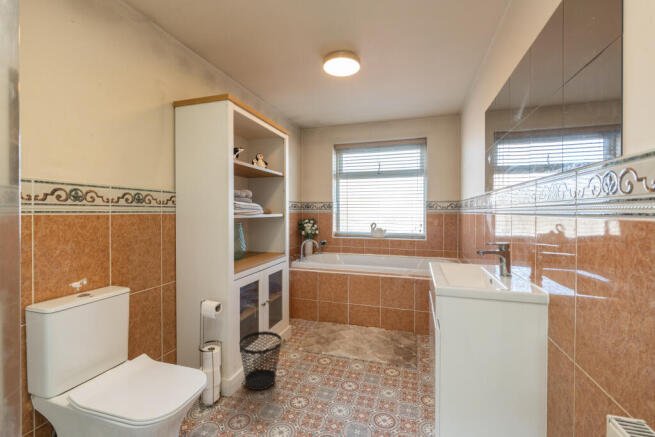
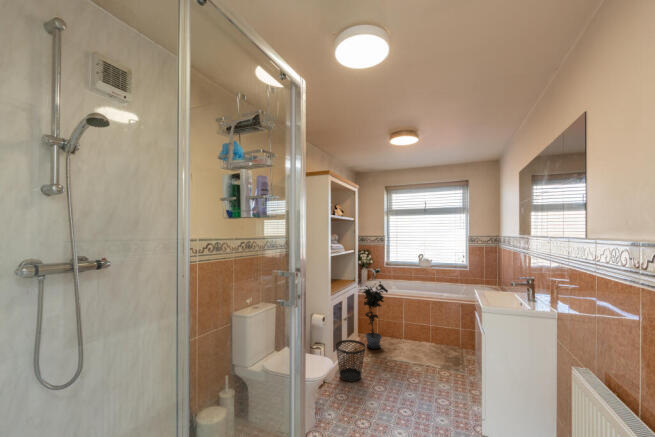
potted plant: none [288,254,326,338] -> present [360,282,388,349]

